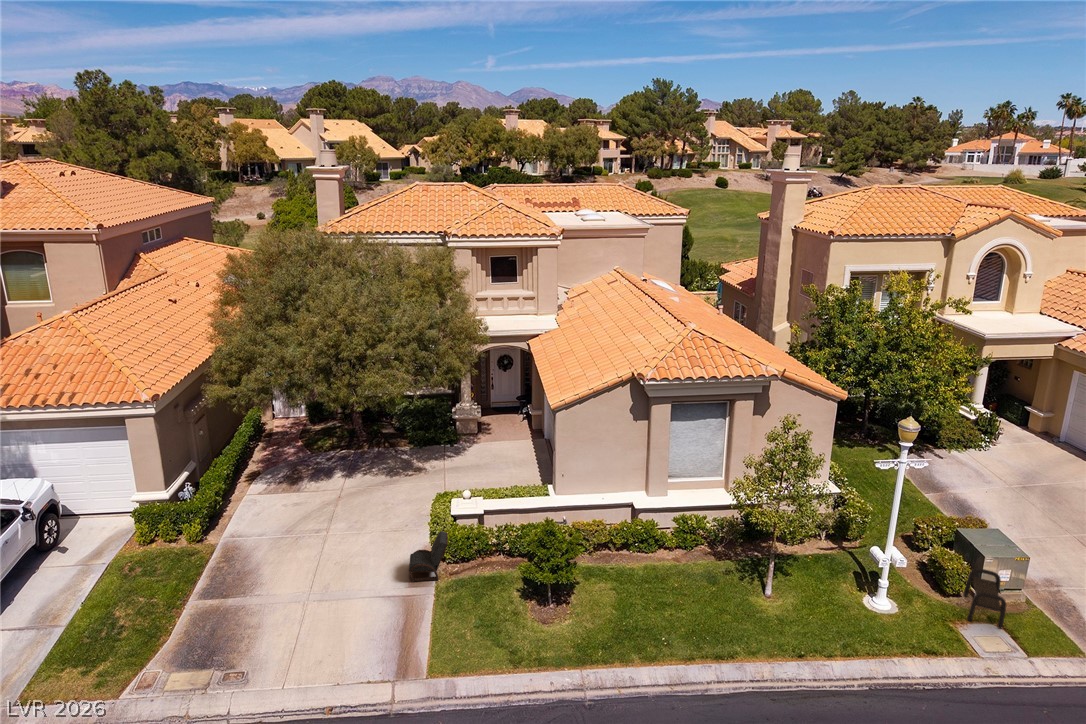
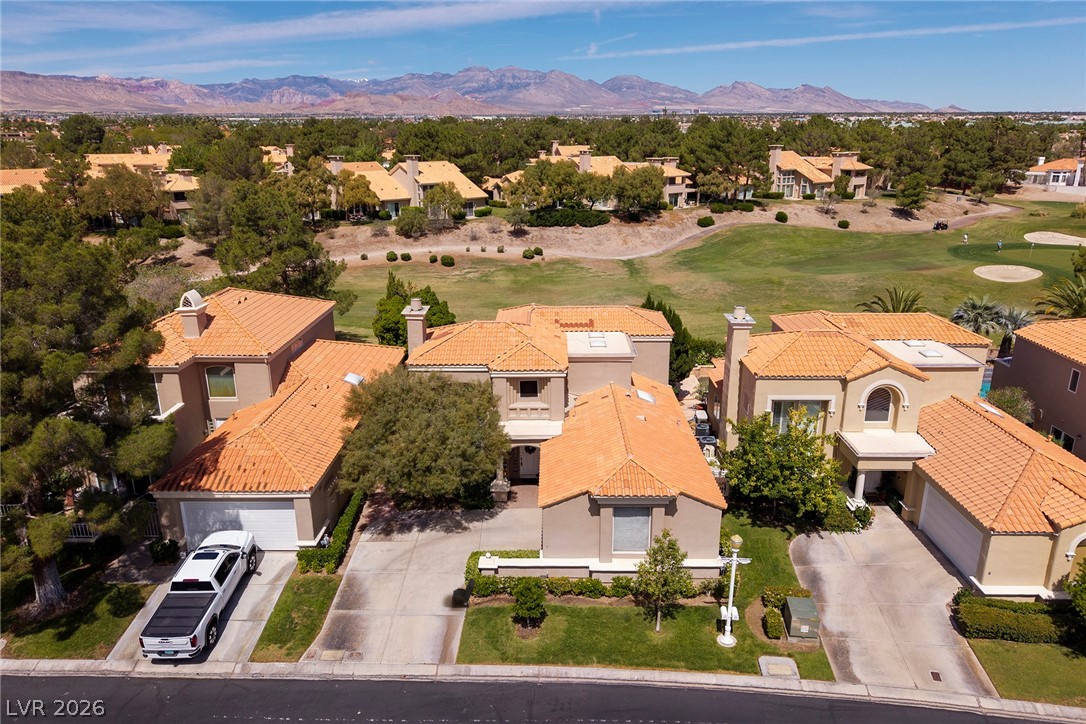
bench: present [964,569,1006,629] -> none [772,624,798,661]

